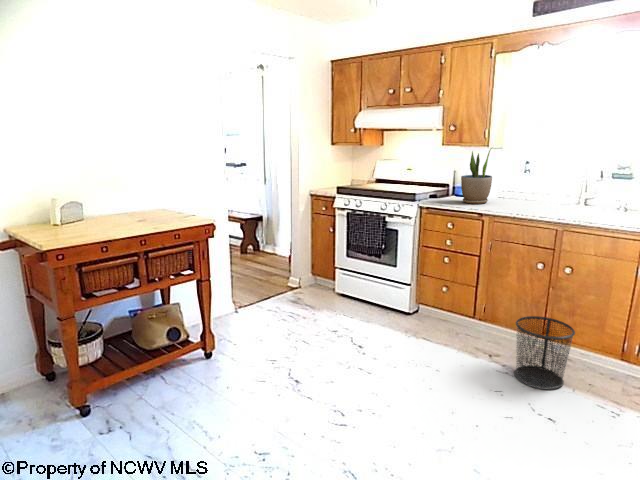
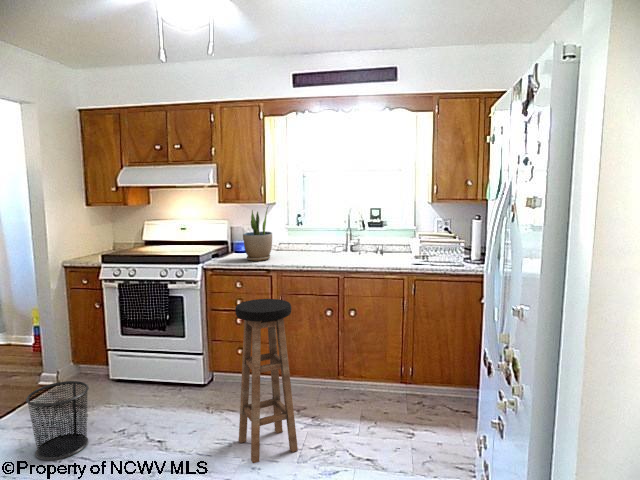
bar stool: none [427,238,491,389] -> present [235,299,298,463]
waste bin: present [515,316,575,389] -> present [26,381,89,460]

